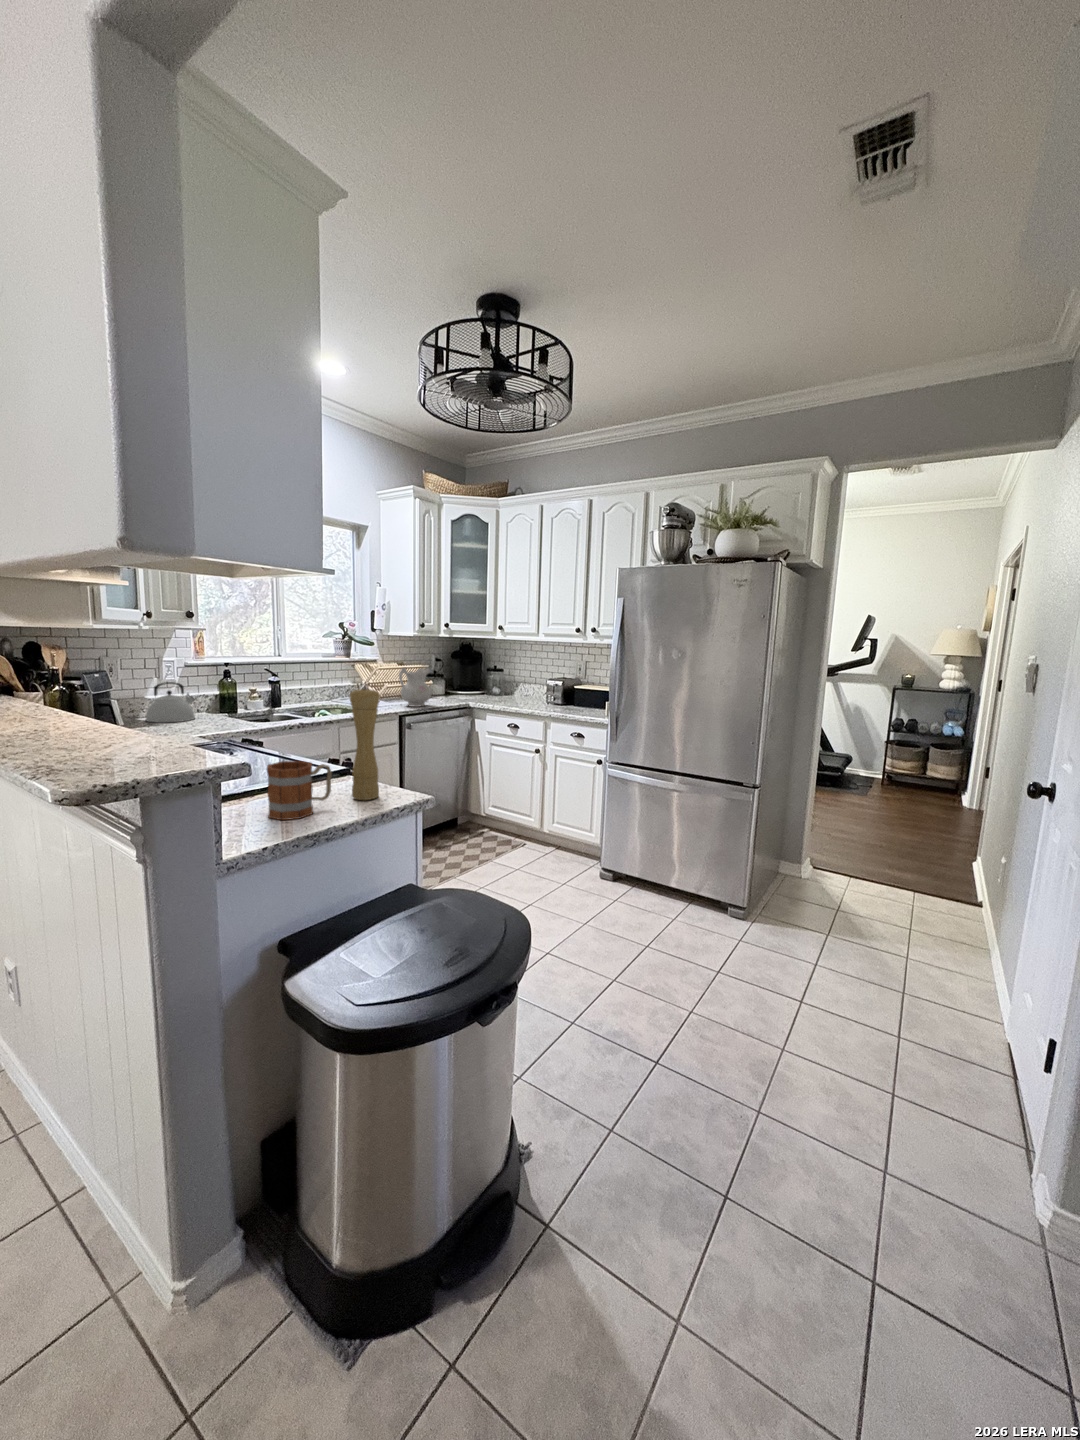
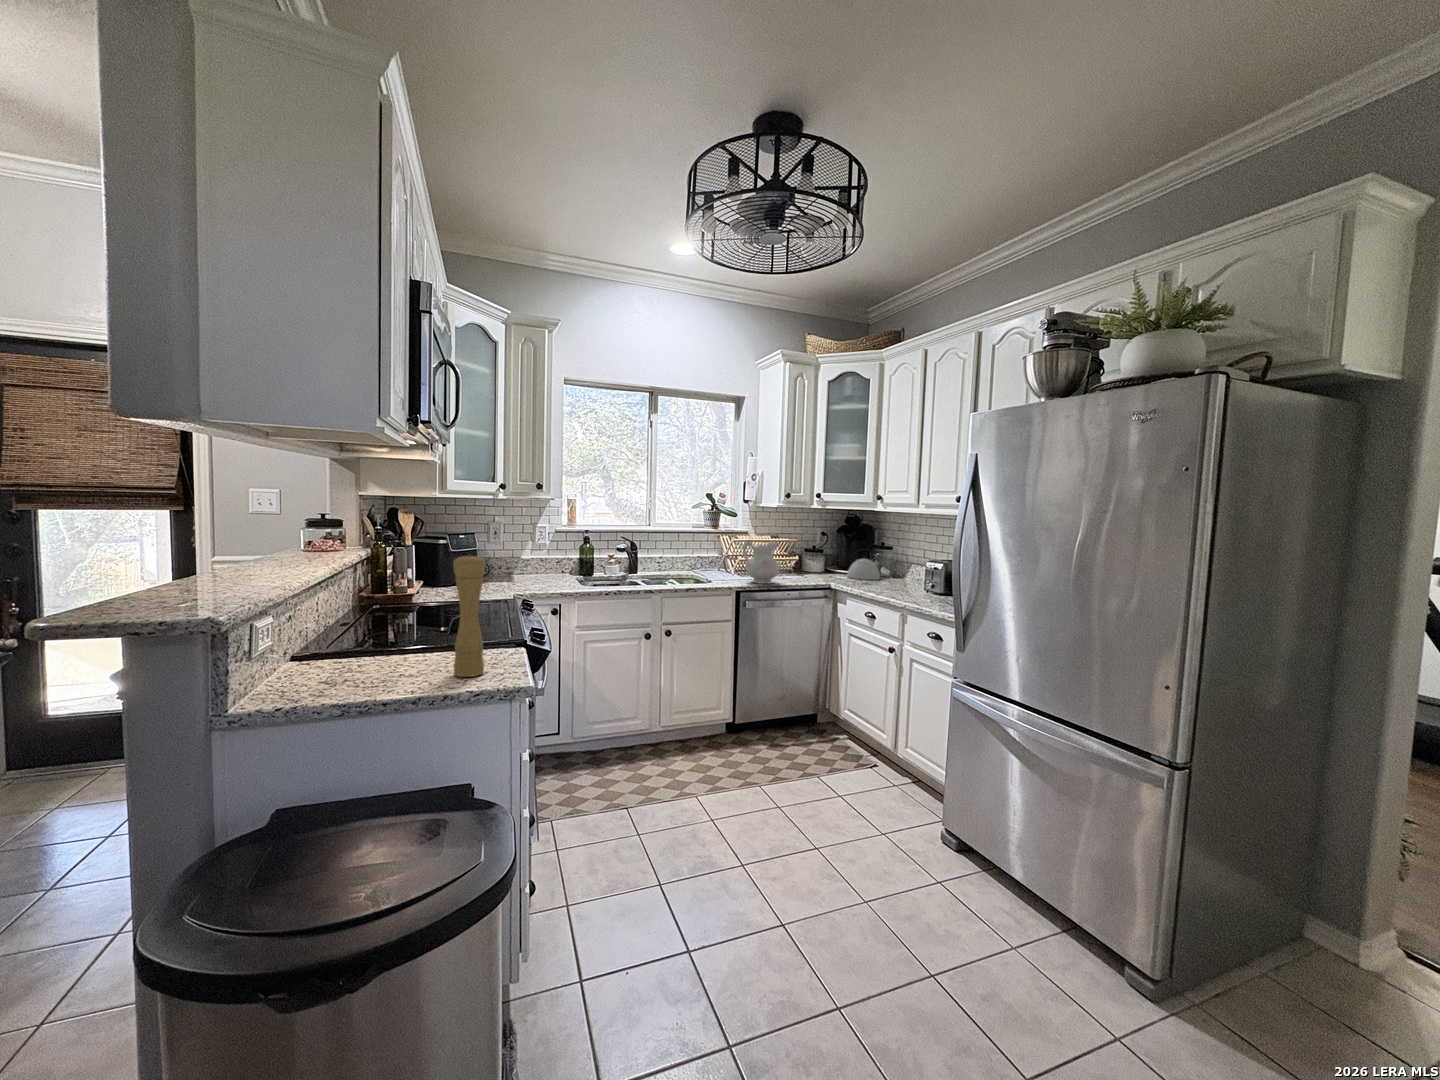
kettle: present [146,682,195,723] -> present [847,549,880,580]
mug: present [267,761,332,820] -> none [353,624,424,685]

